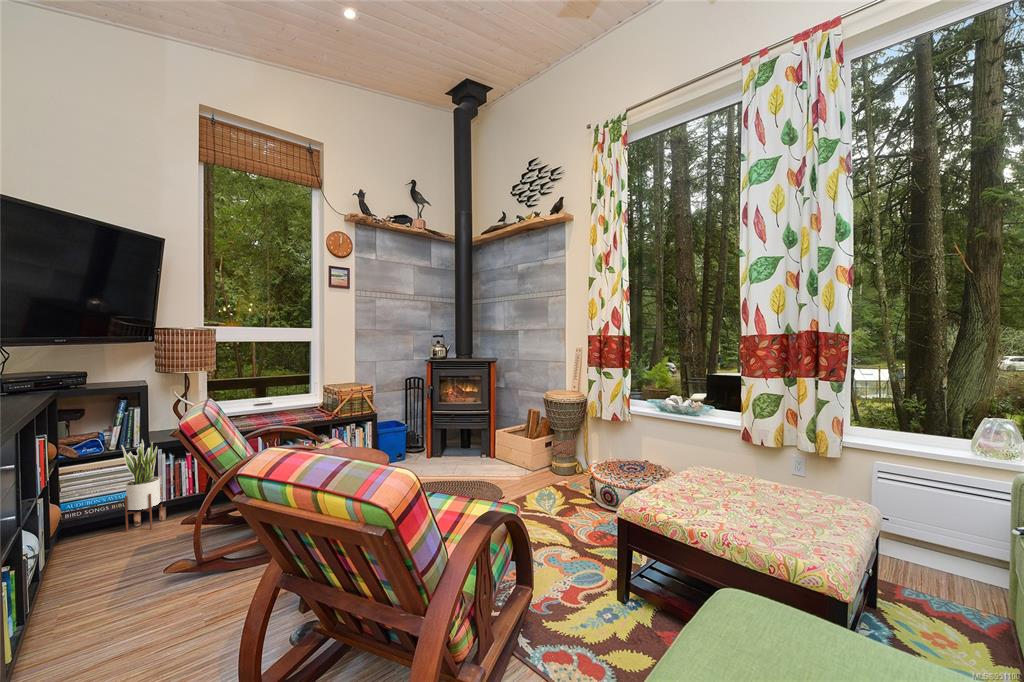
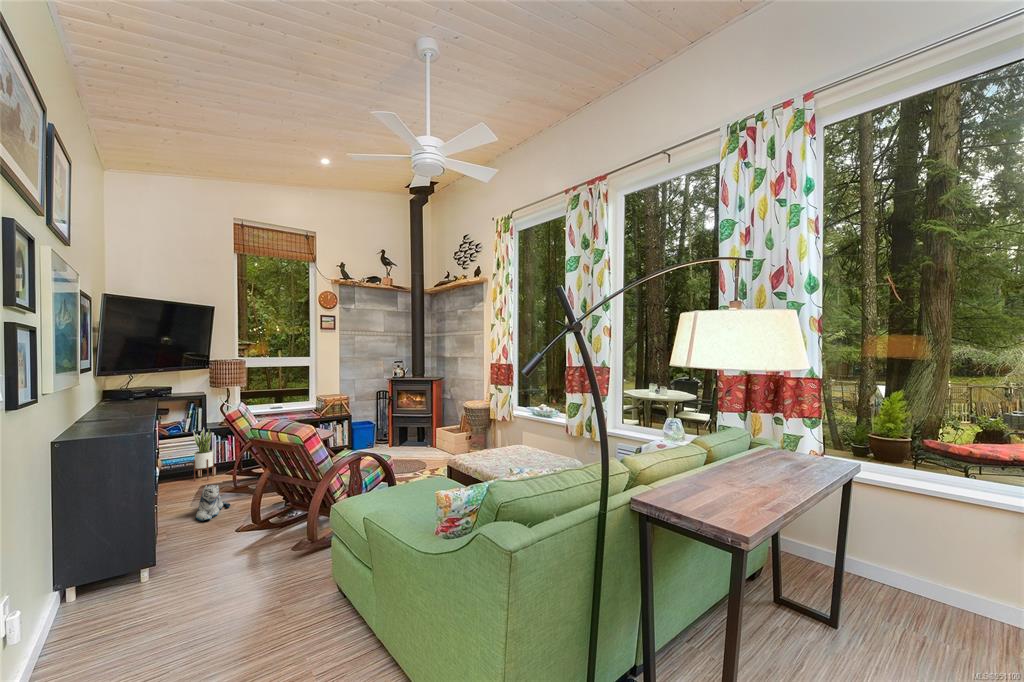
plush toy: none [115,562,192,649] -> present [196,485,230,521]

